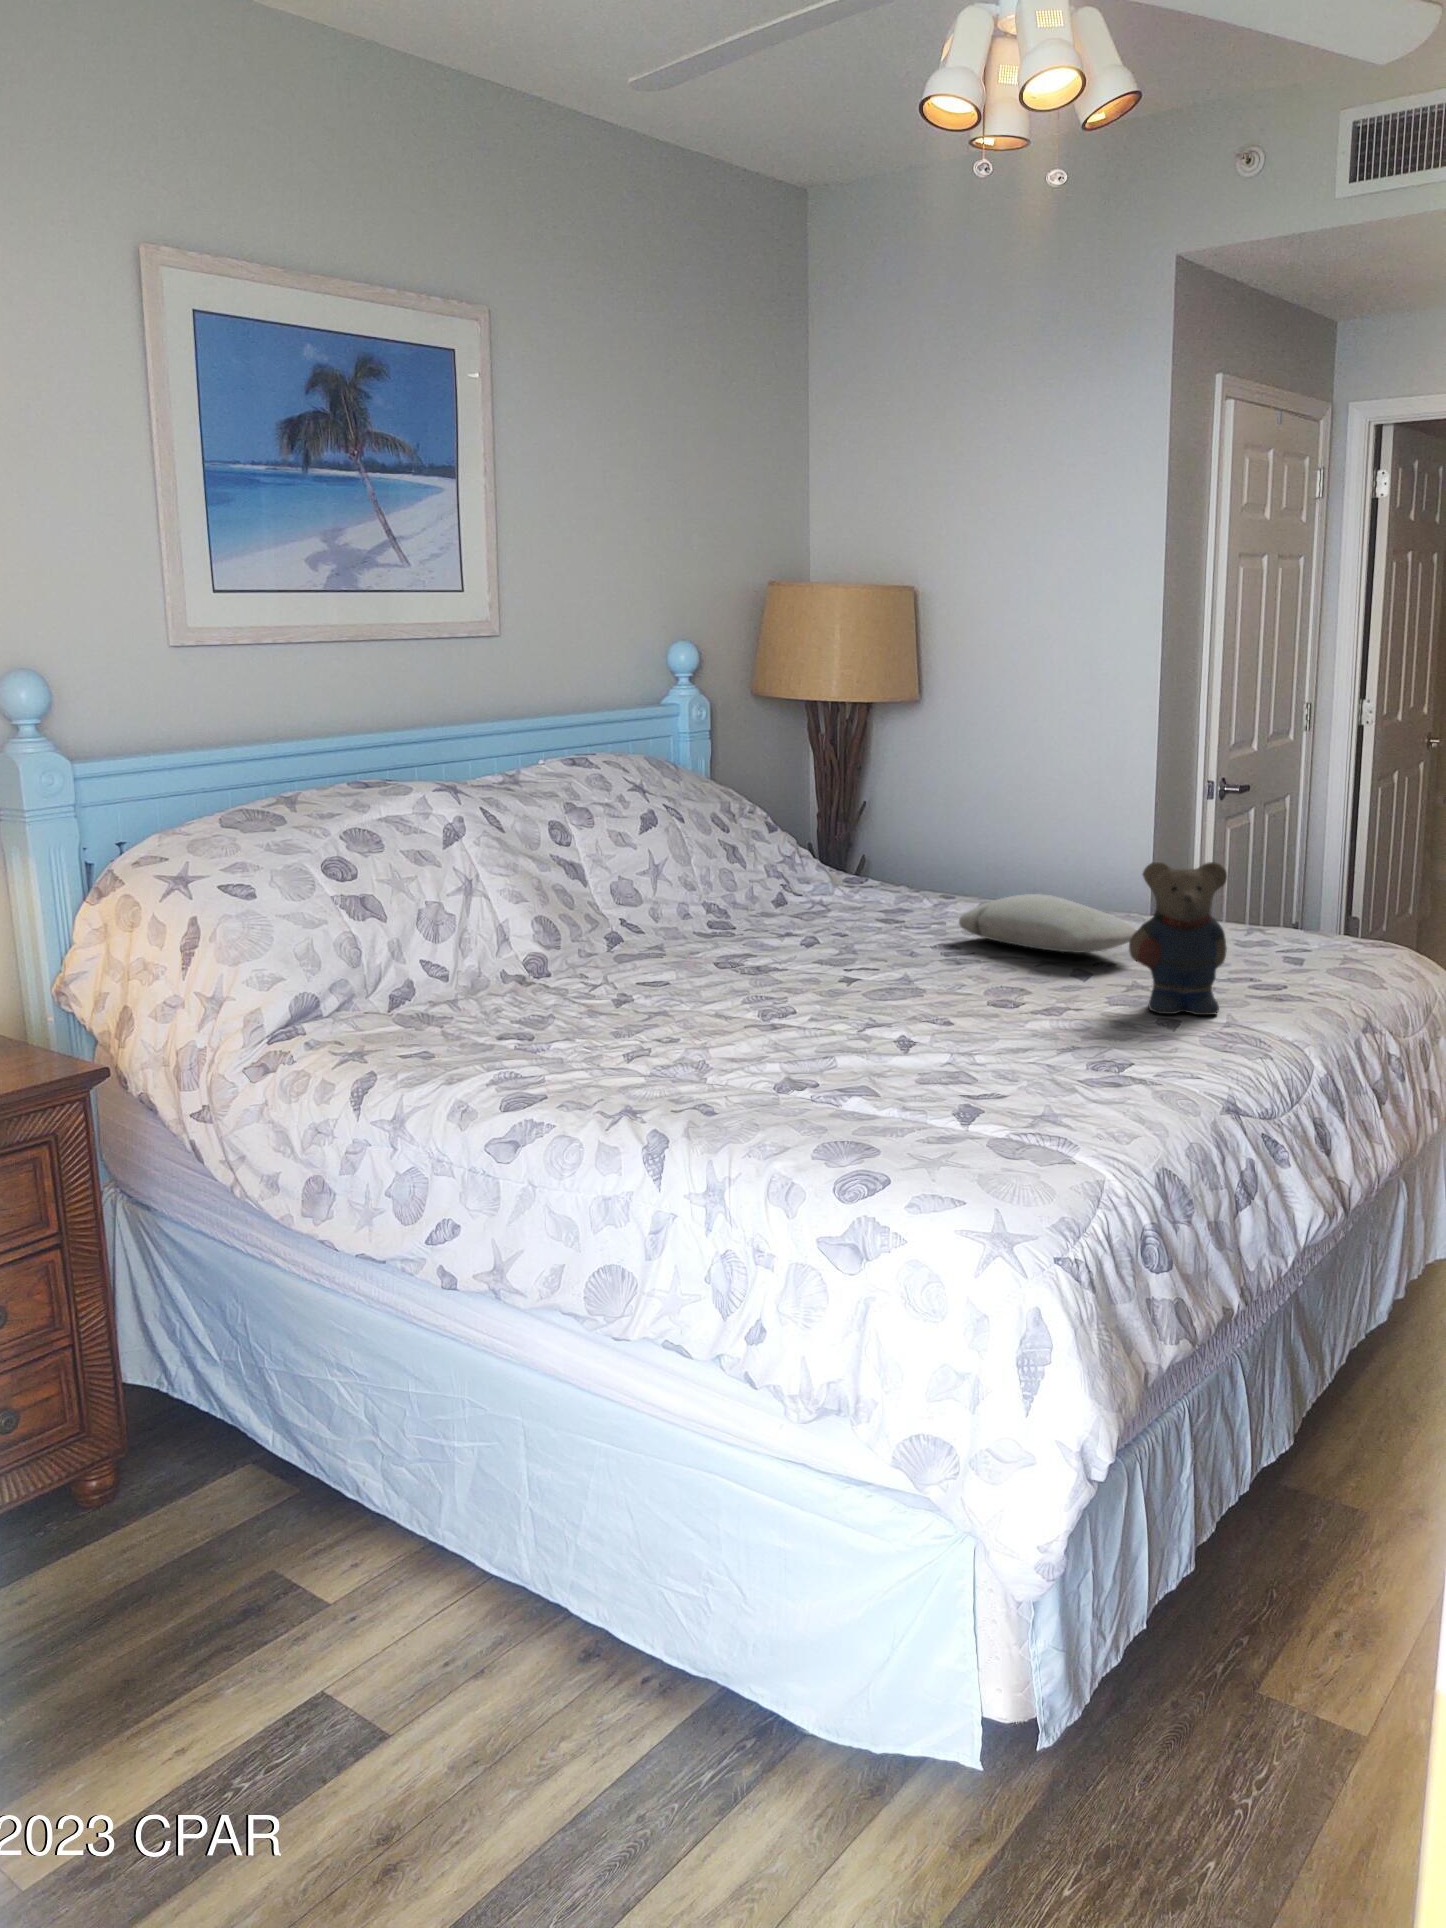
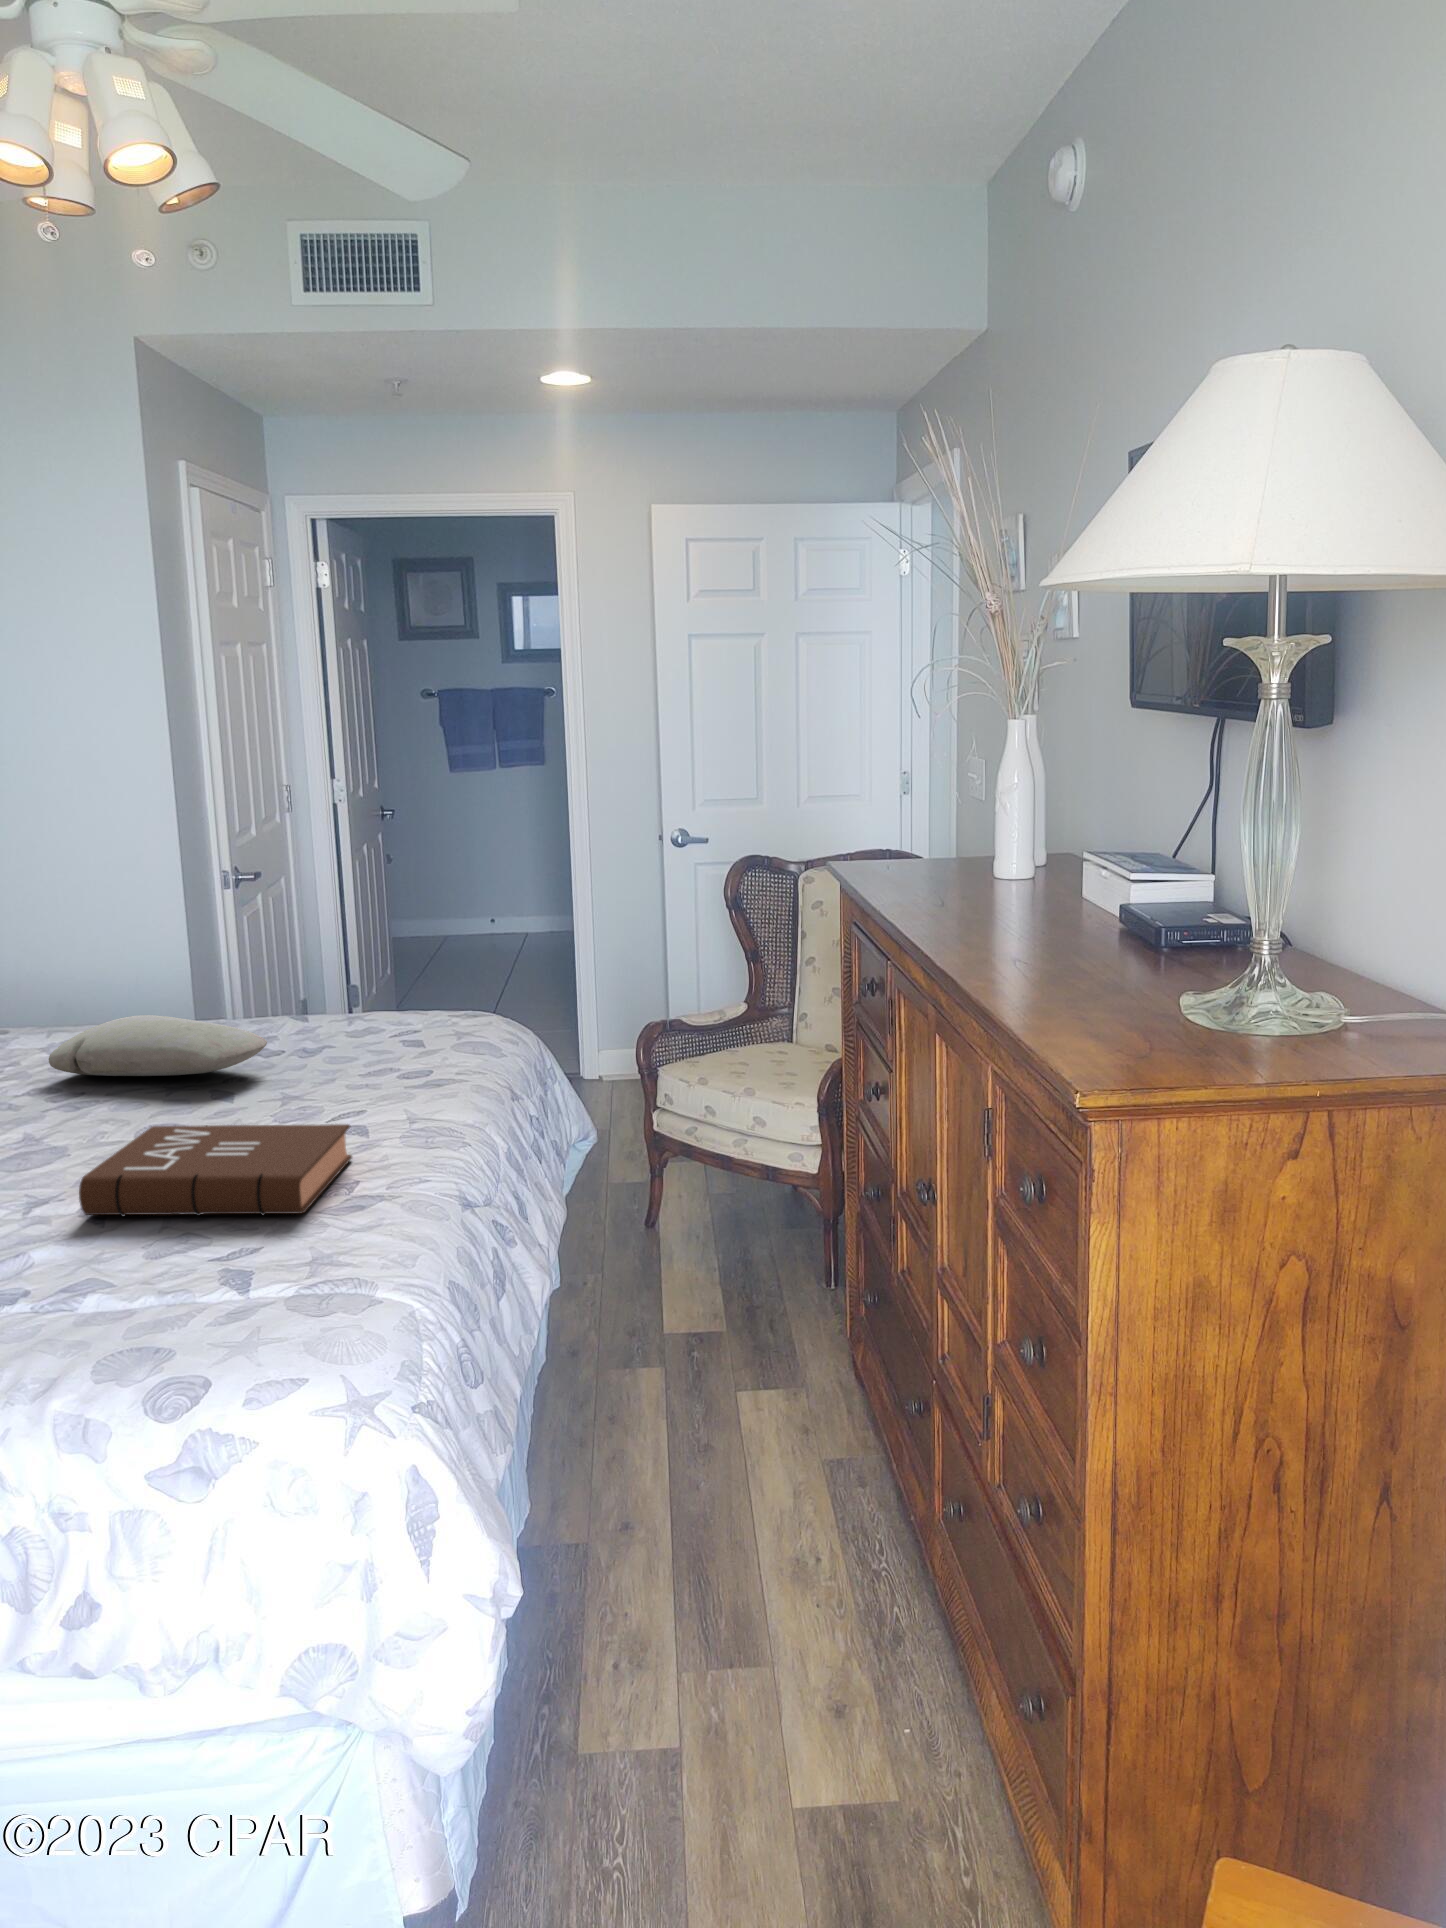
teddy bear: present [1129,862,1227,1015] -> none [293,962,389,1121]
book: none [899,981,1149,1079] -> present [79,1124,352,1216]

